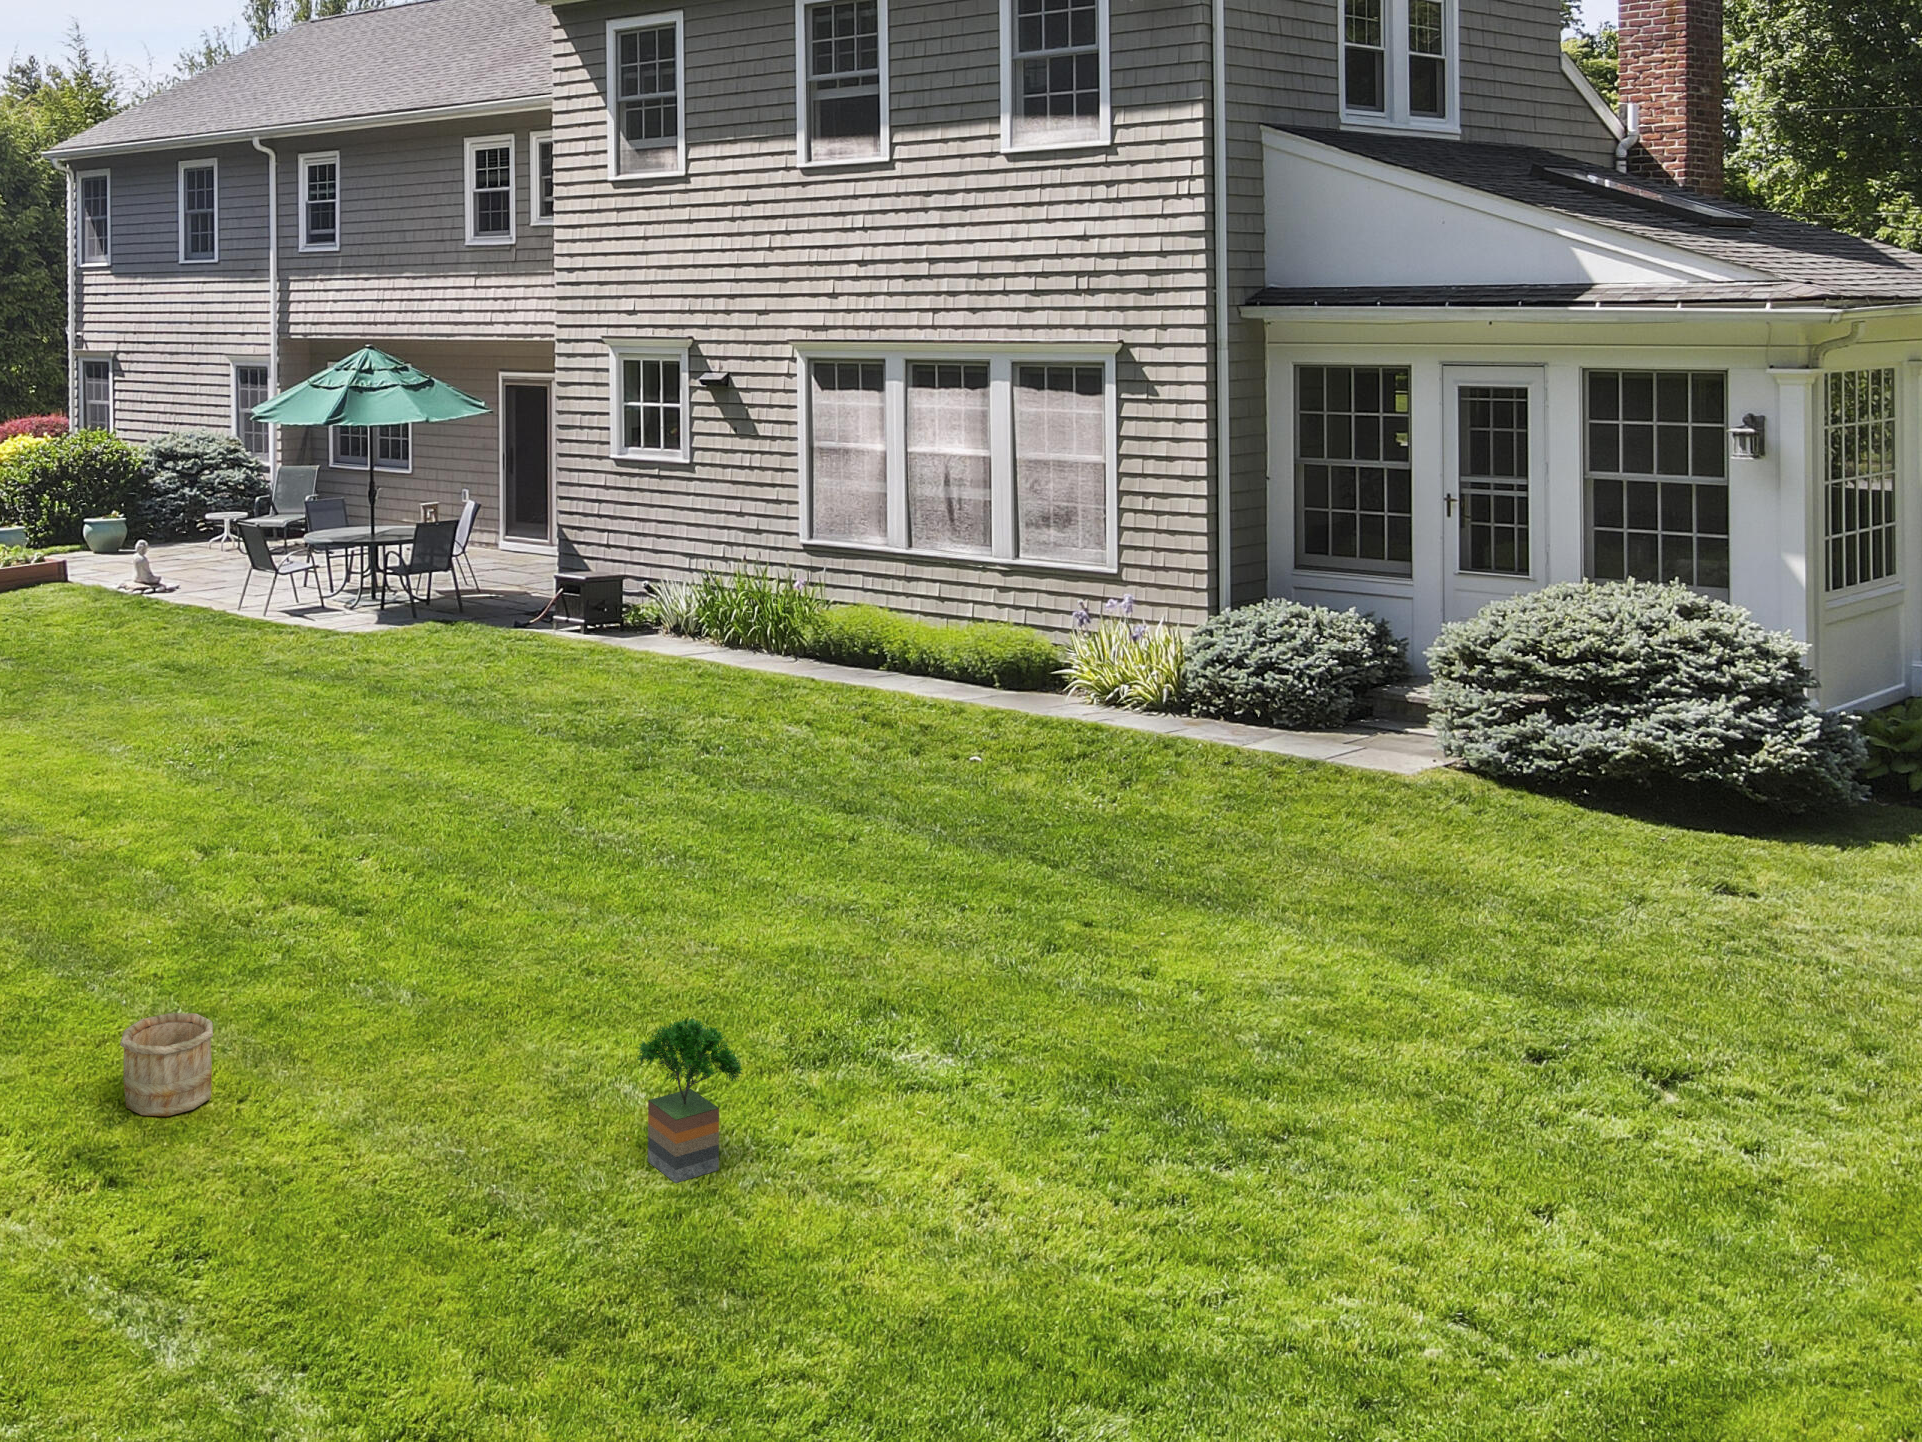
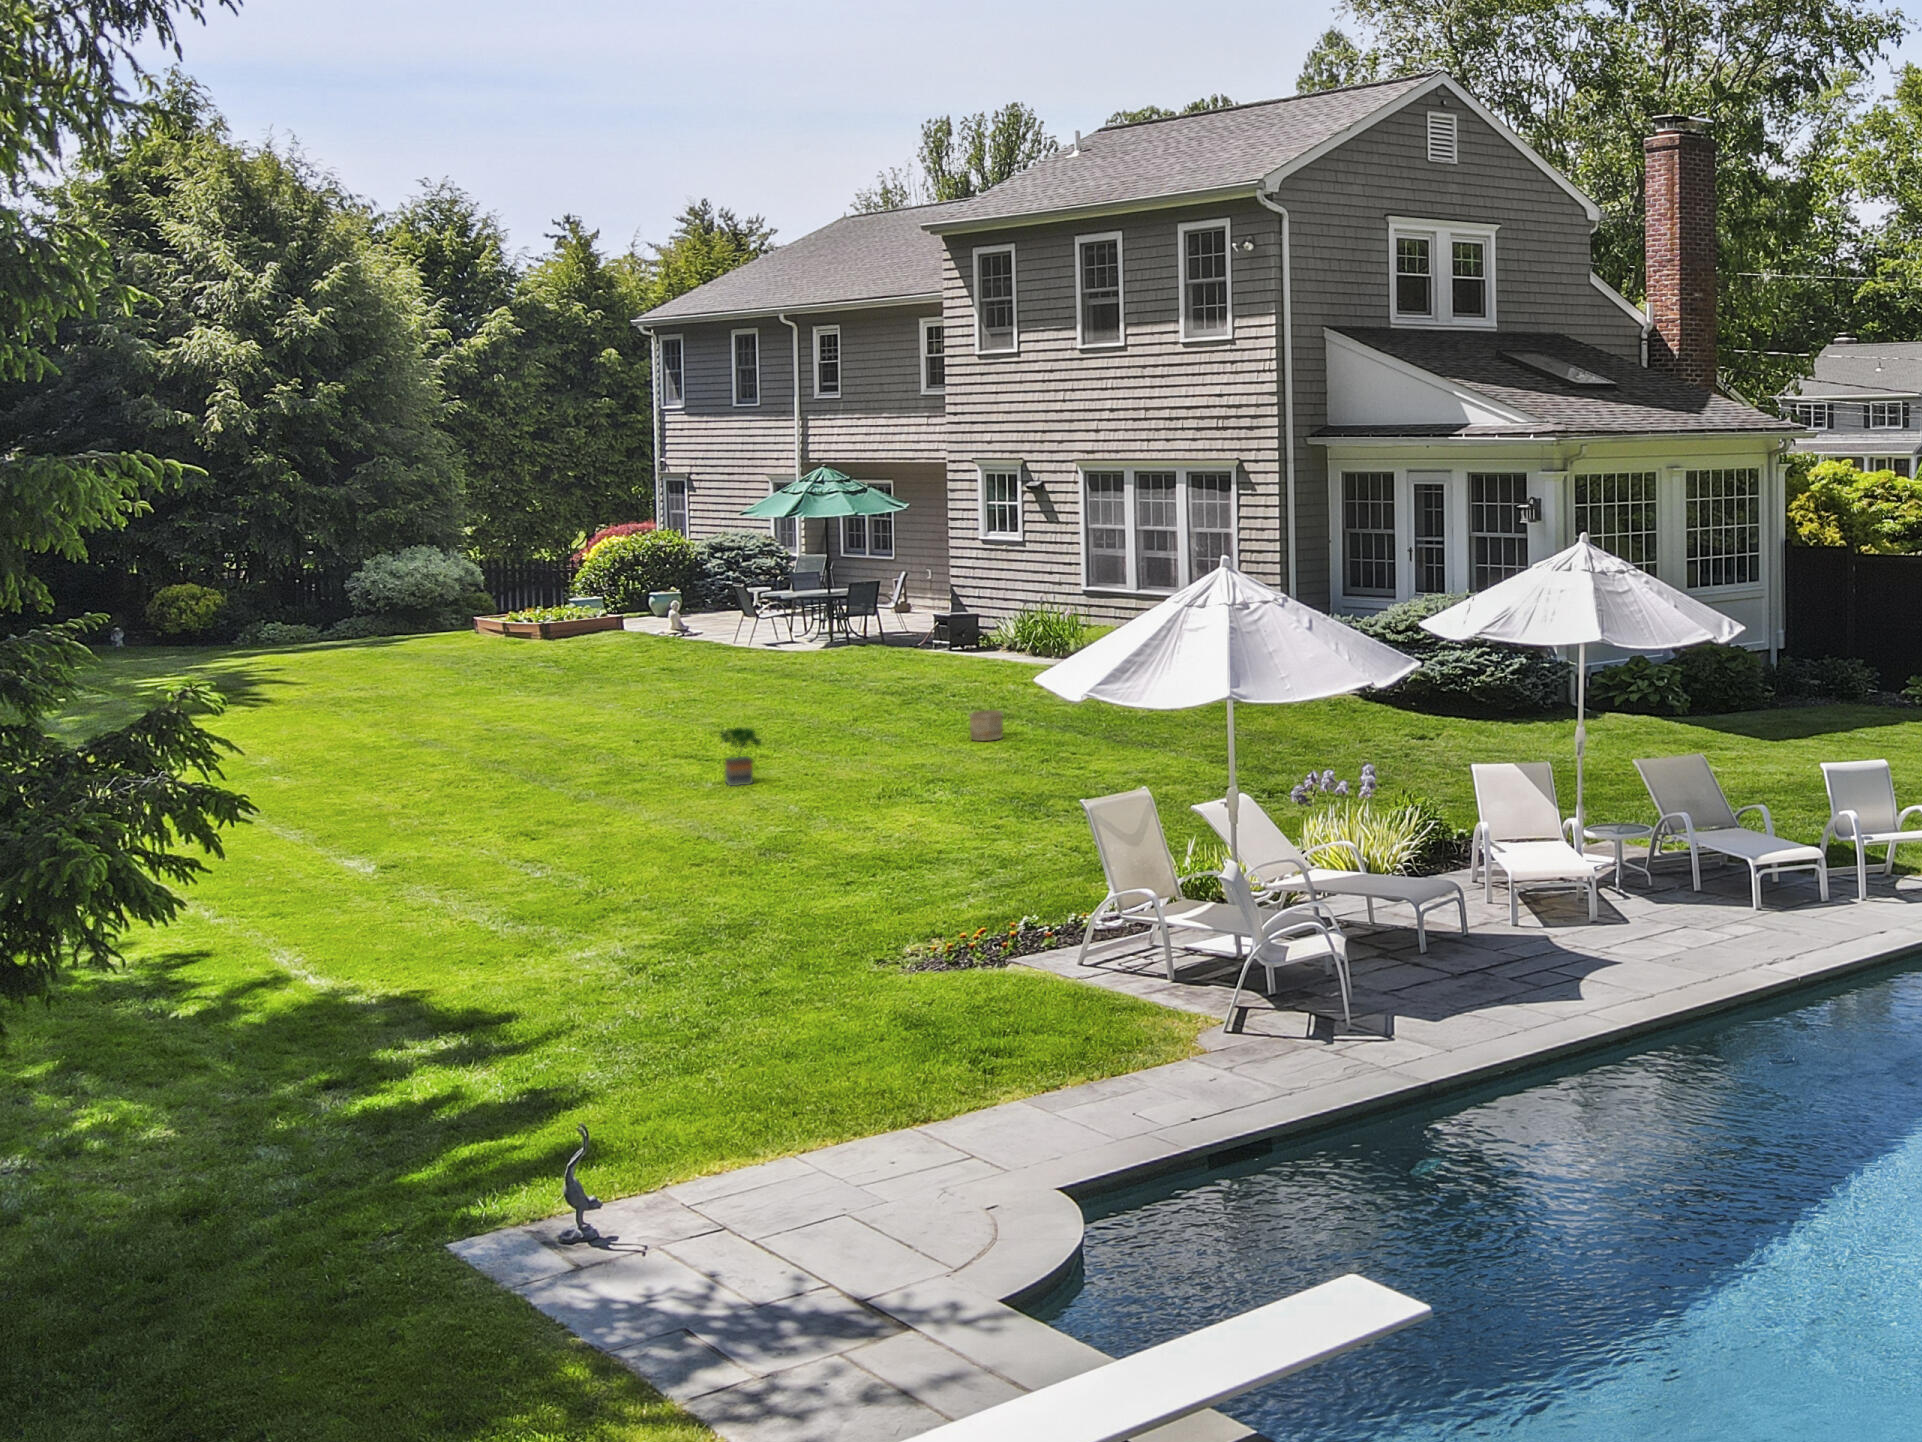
wooden bucket: present [120,1013,213,1116] -> present [969,710,1003,741]

